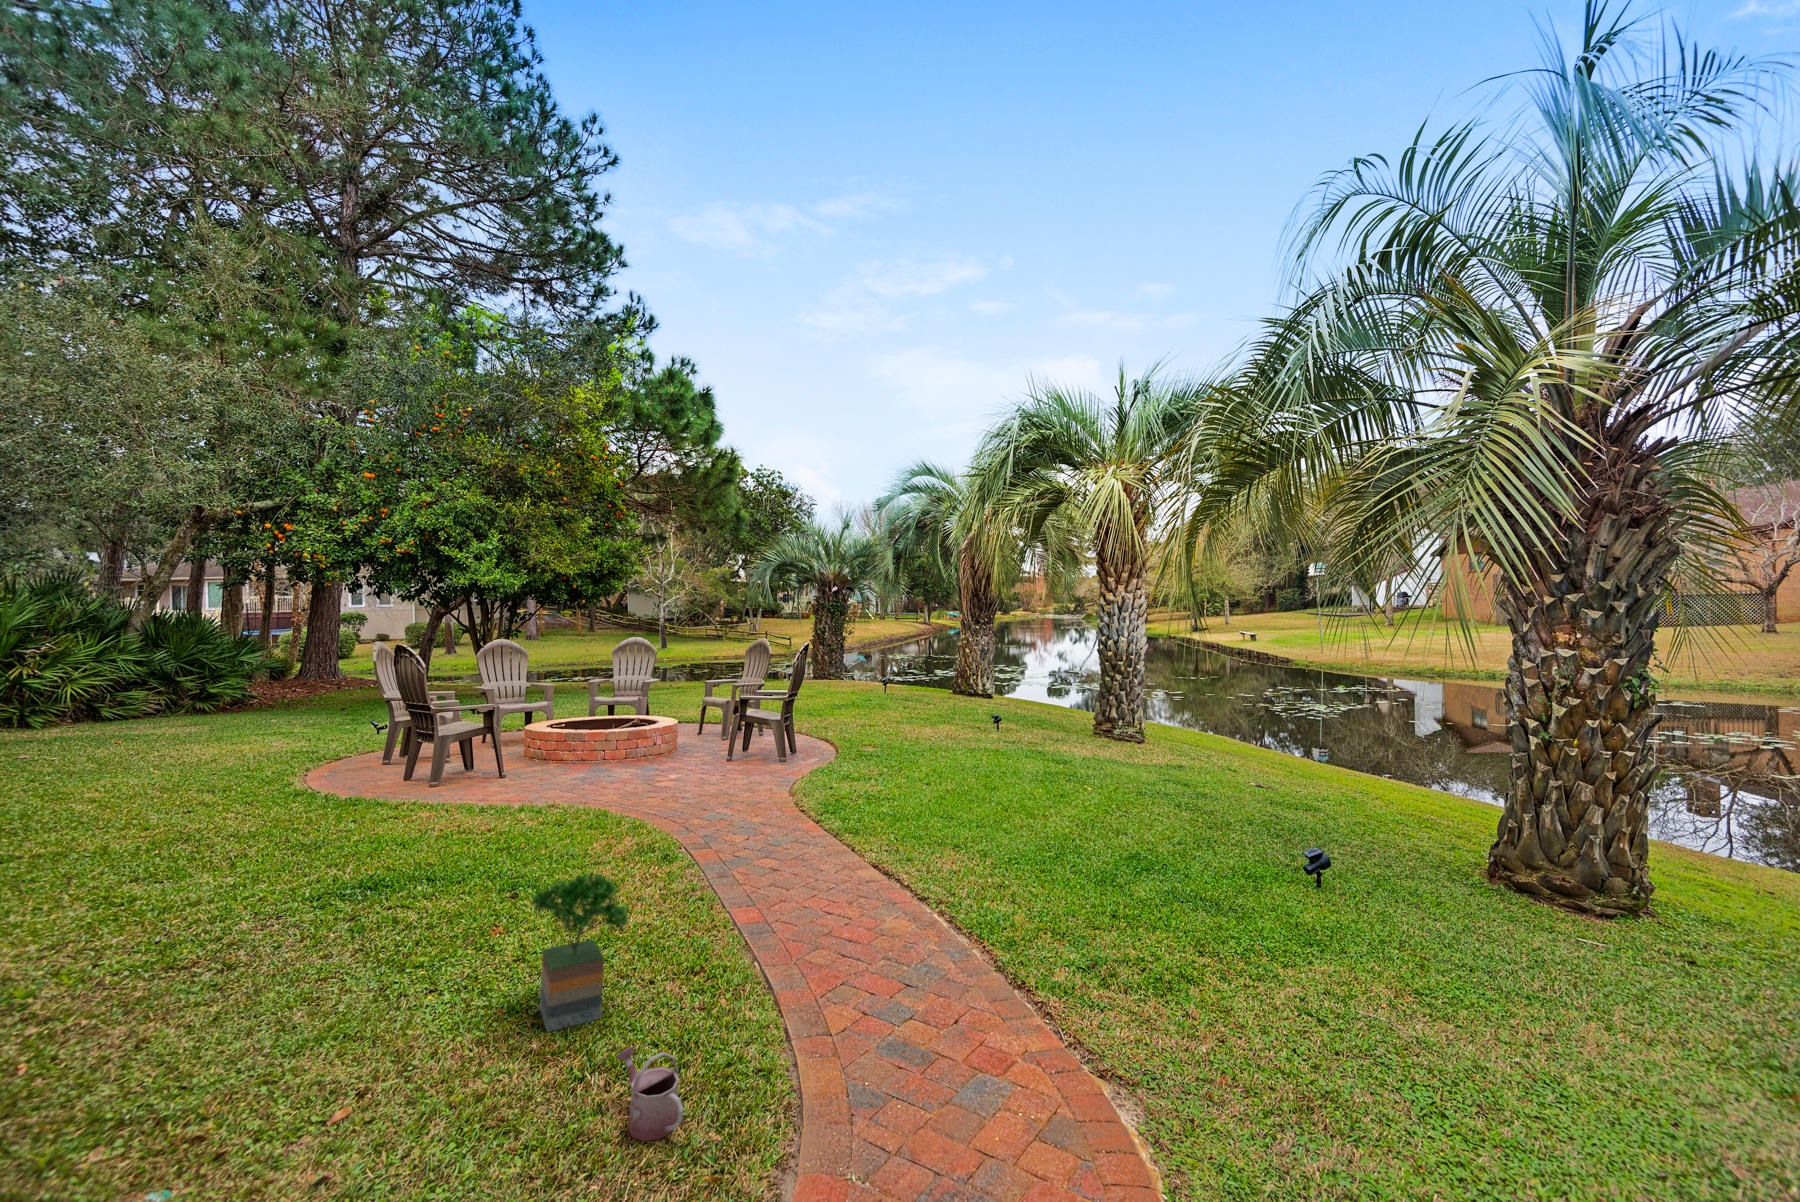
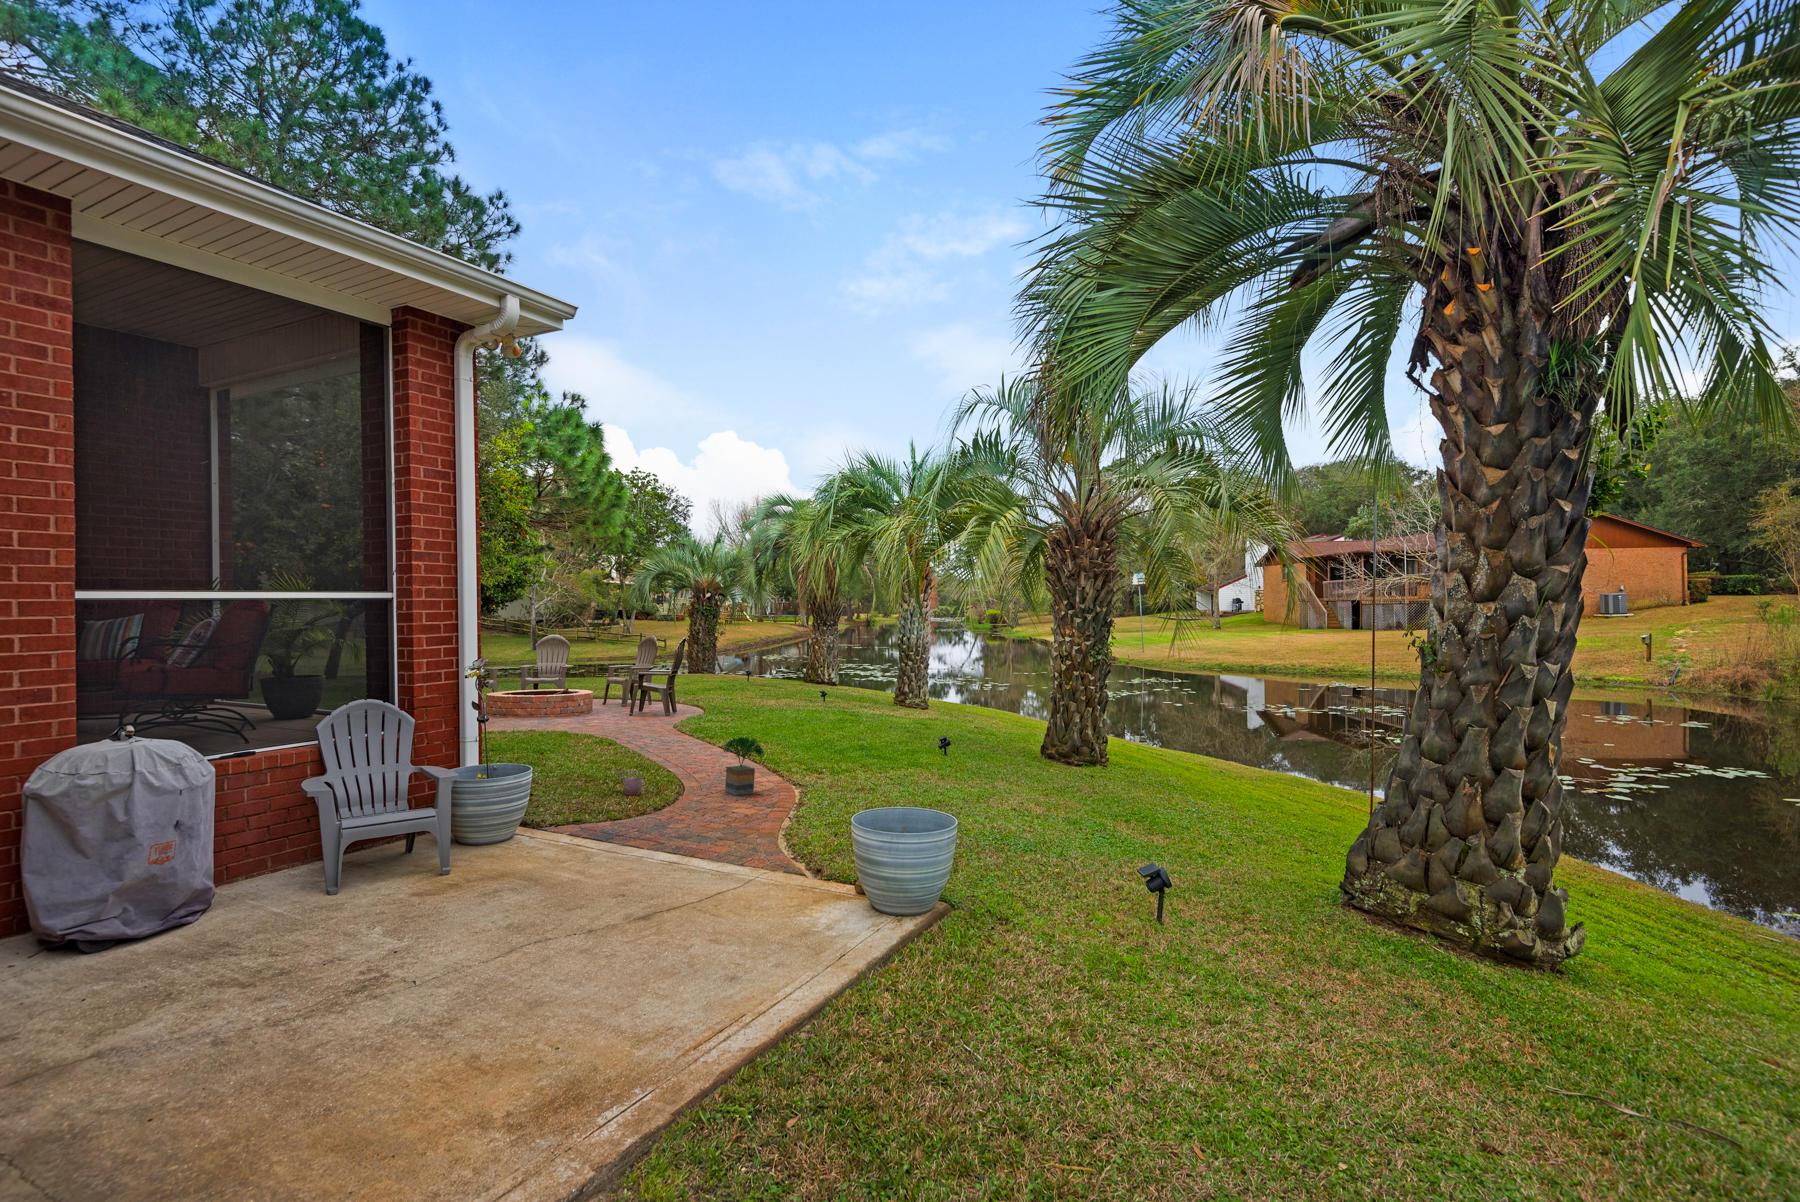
potted tree: present [530,873,628,1032] -> present [724,737,764,796]

